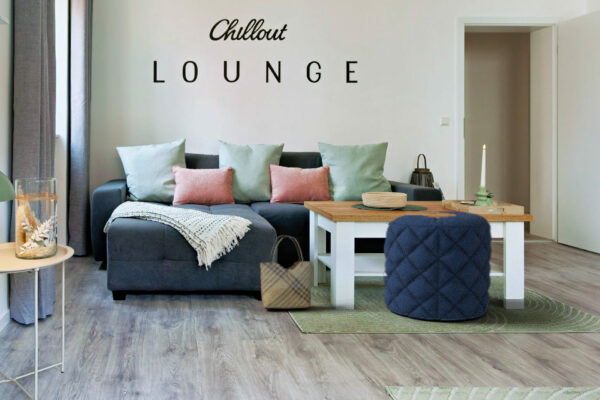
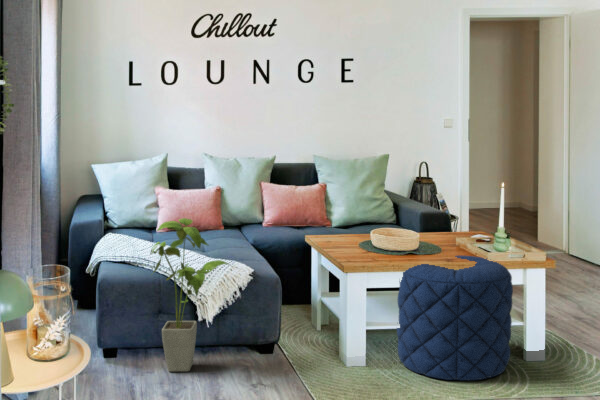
house plant: none [155,167,232,310] -> present [151,218,228,372]
woven basket: present [260,235,312,309] -> none [265,285,321,367]

